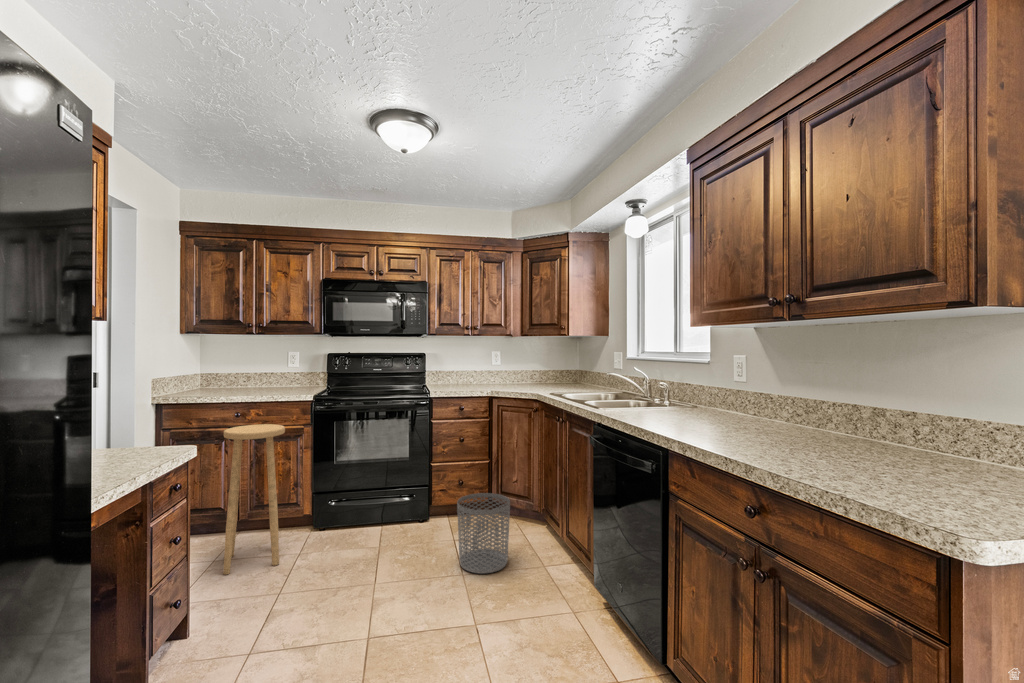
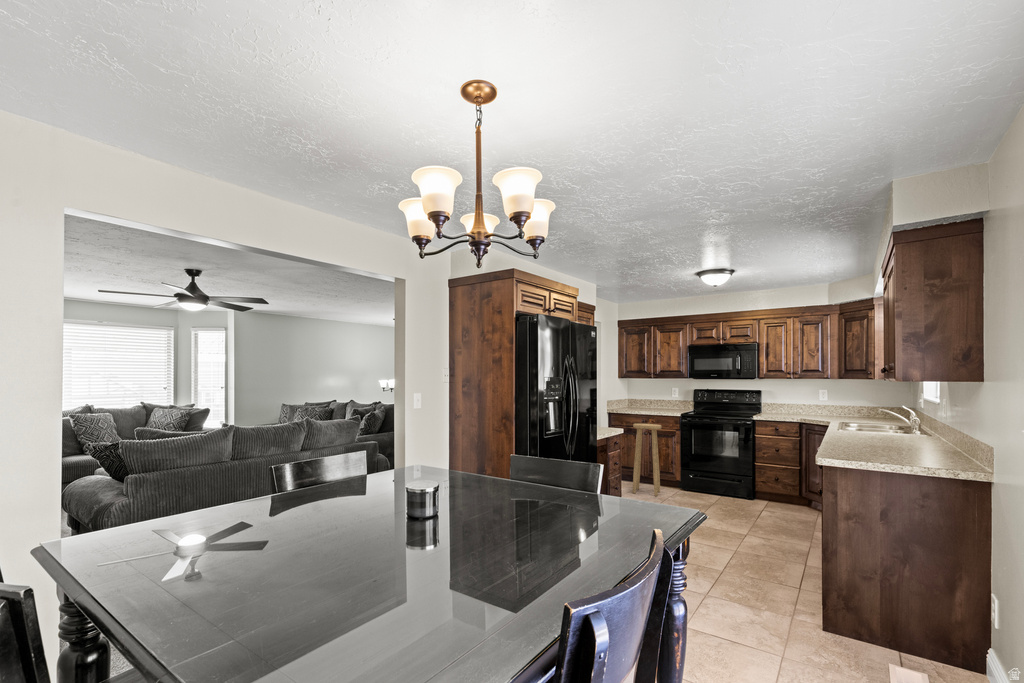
waste bin: present [457,493,510,574] -> none [751,478,789,526]

